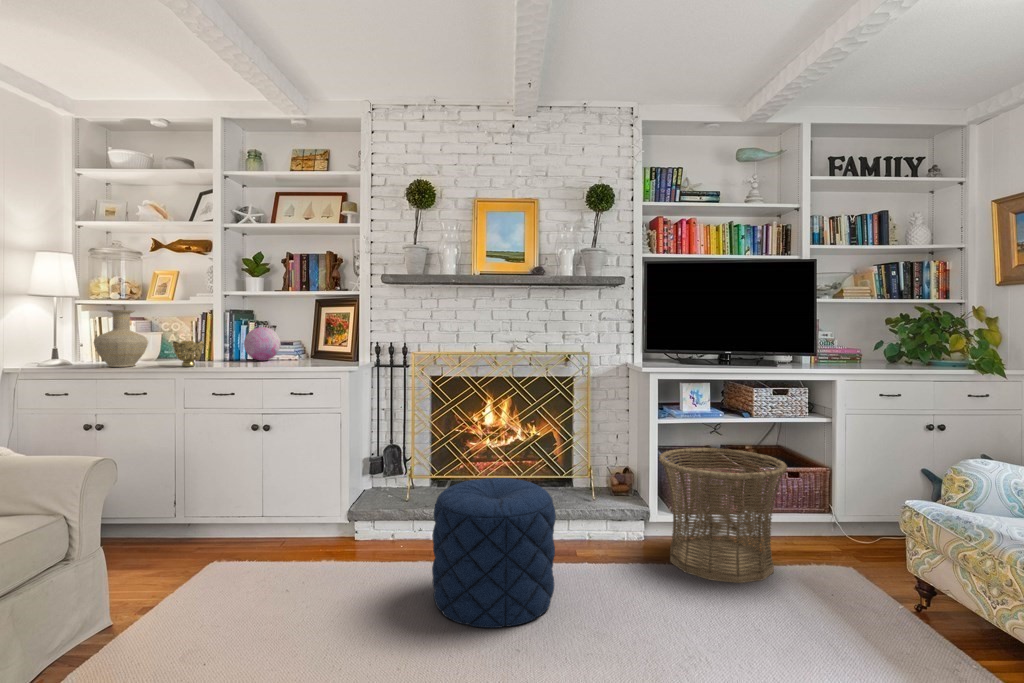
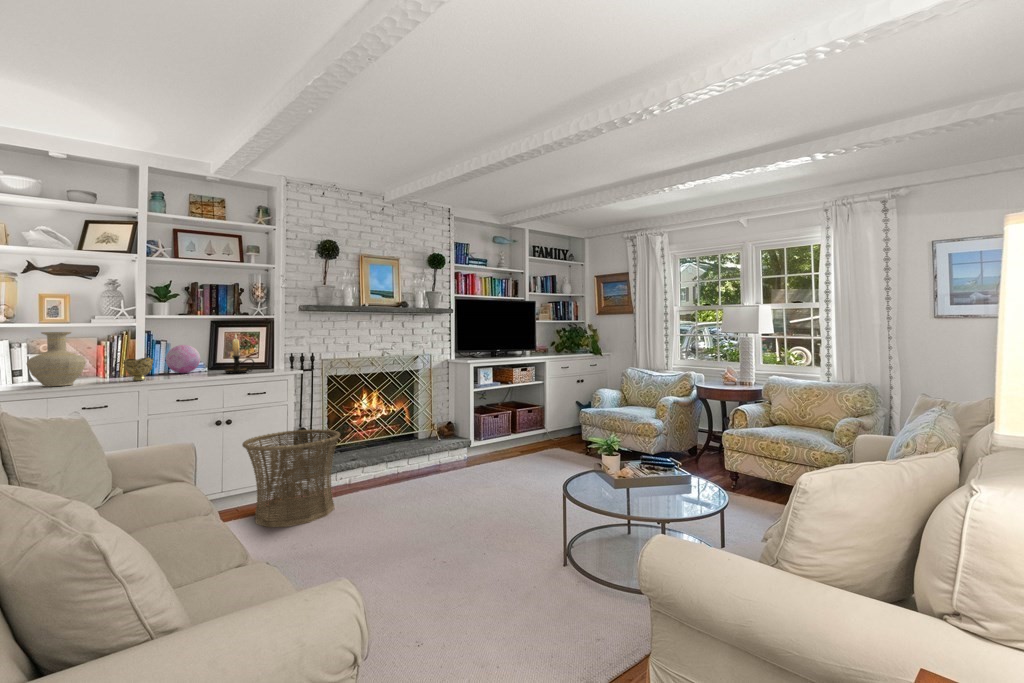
candle holder: none [287,315,315,365] -> present [225,335,254,373]
basket: present [659,448,787,583] -> present [242,429,340,527]
pouf: present [432,478,556,628] -> none [408,425,479,504]

